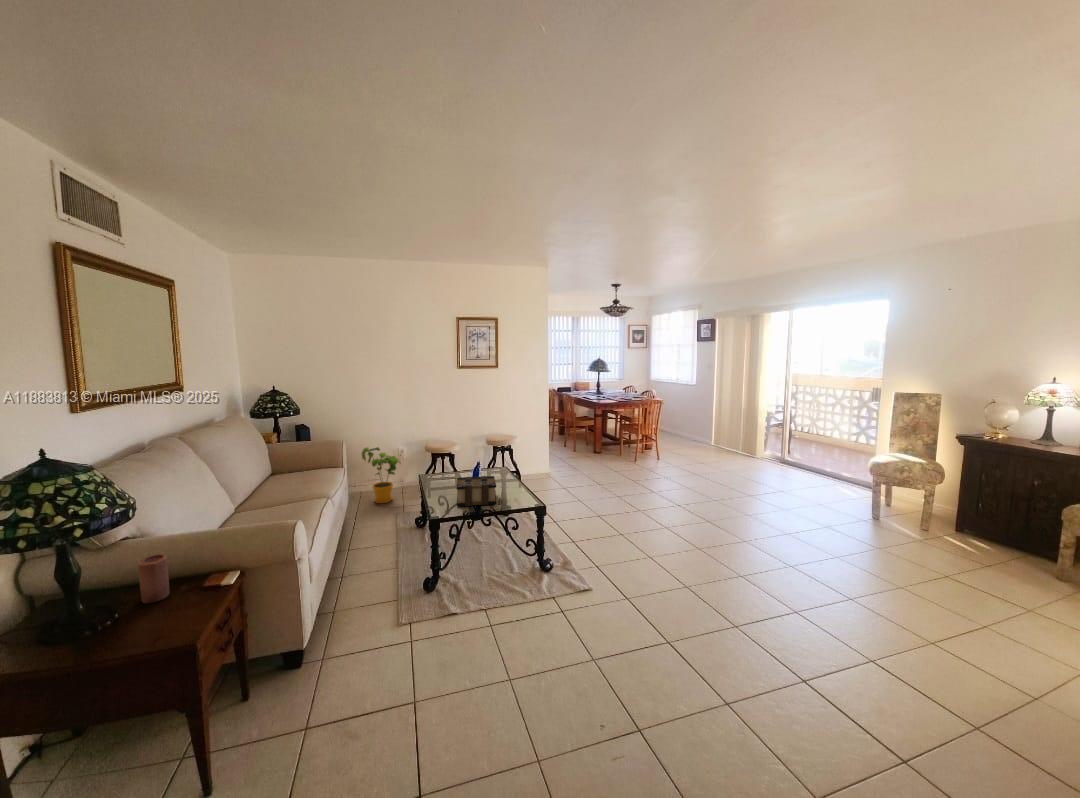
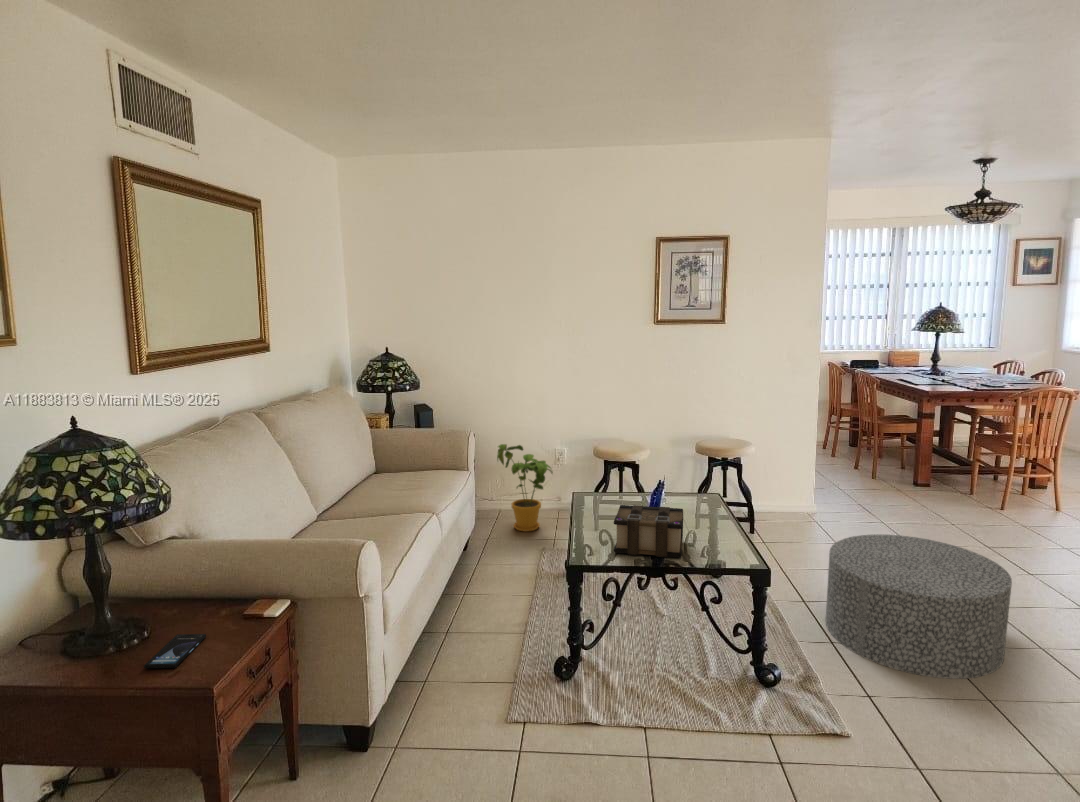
ottoman: none [566,479,648,548] -> present [826,534,1012,679]
candle: present [138,554,169,603] -> none [176,562,210,624]
smartphone: none [122,607,173,643] -> present [144,634,206,668]

